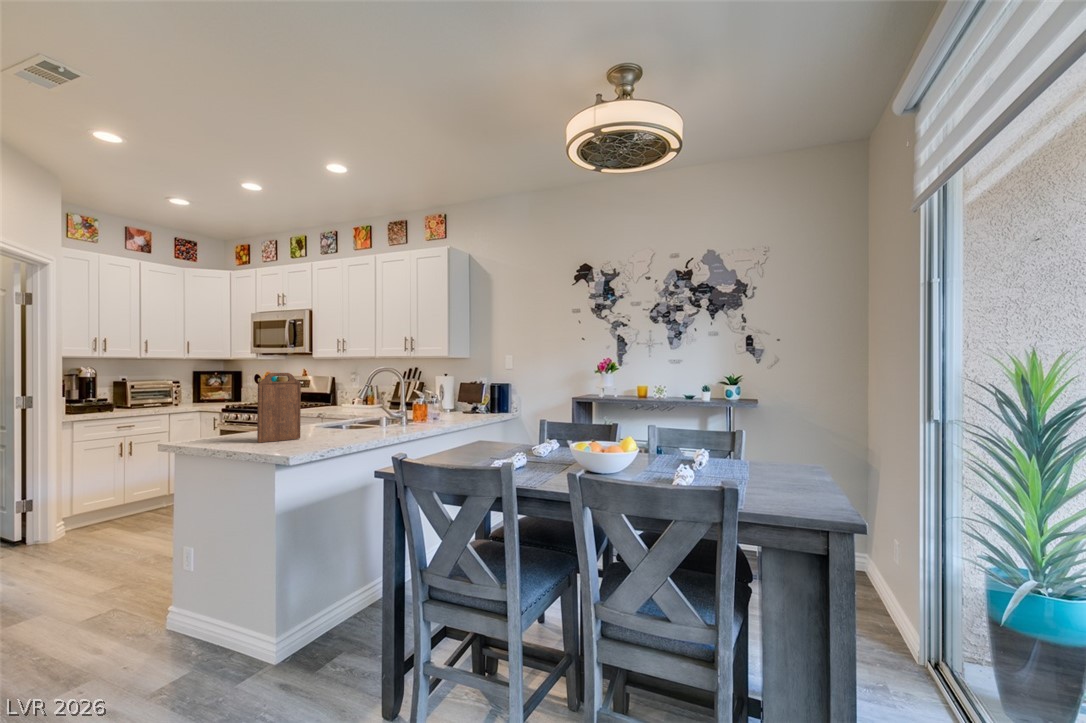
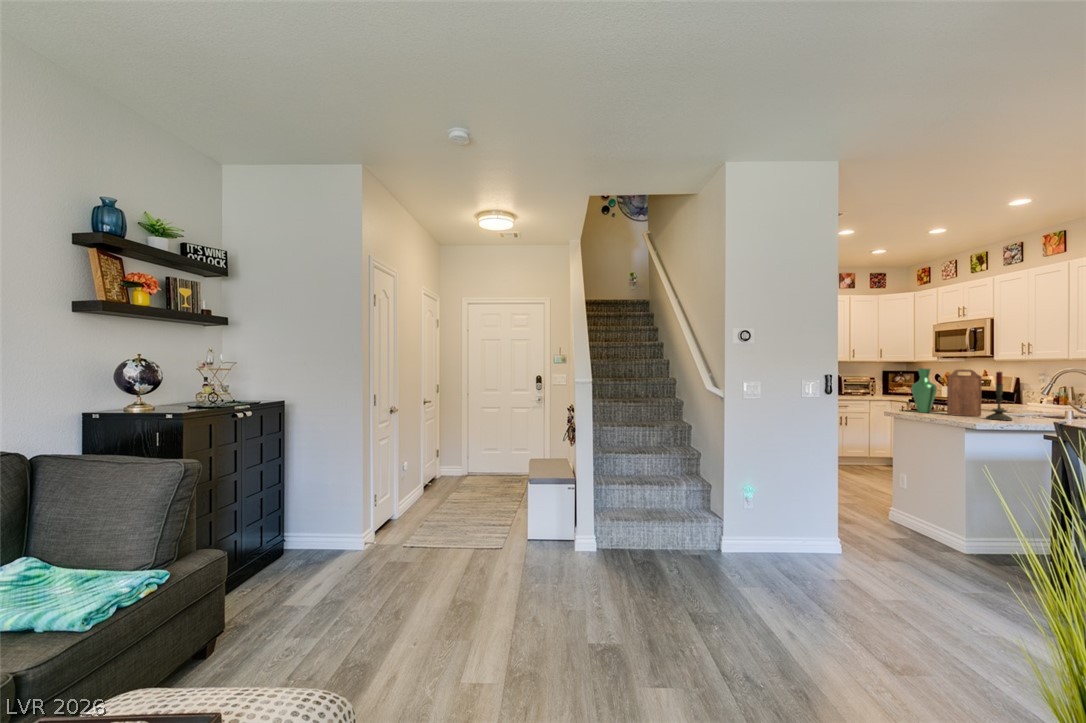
vase: none [207,372,244,443] -> present [912,368,937,413]
candle: none [306,373,335,444] -> present [986,372,1012,421]

